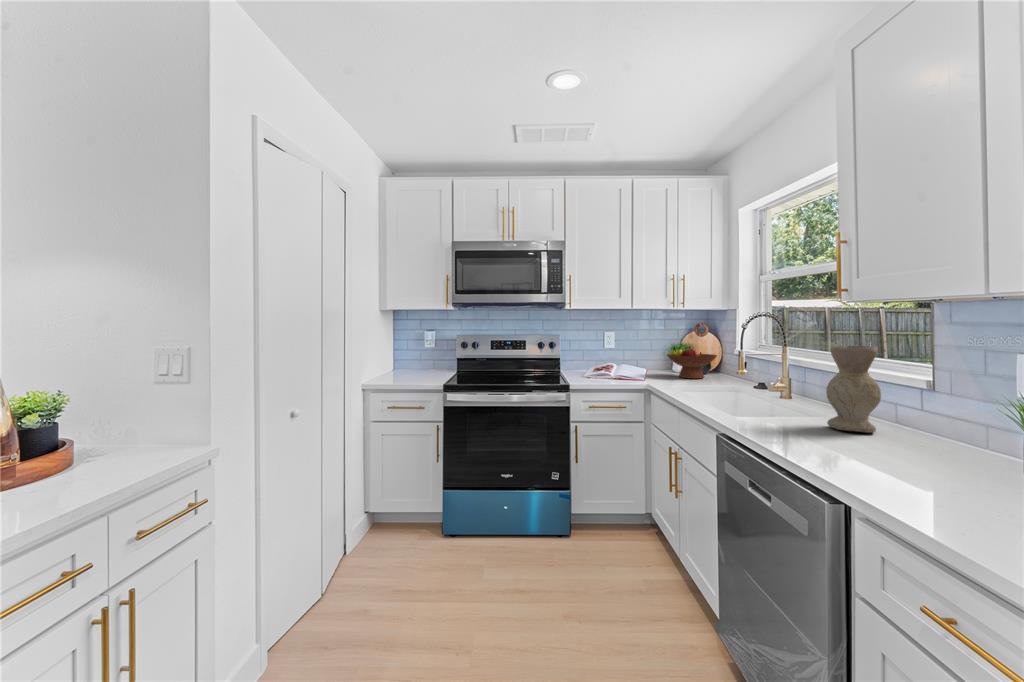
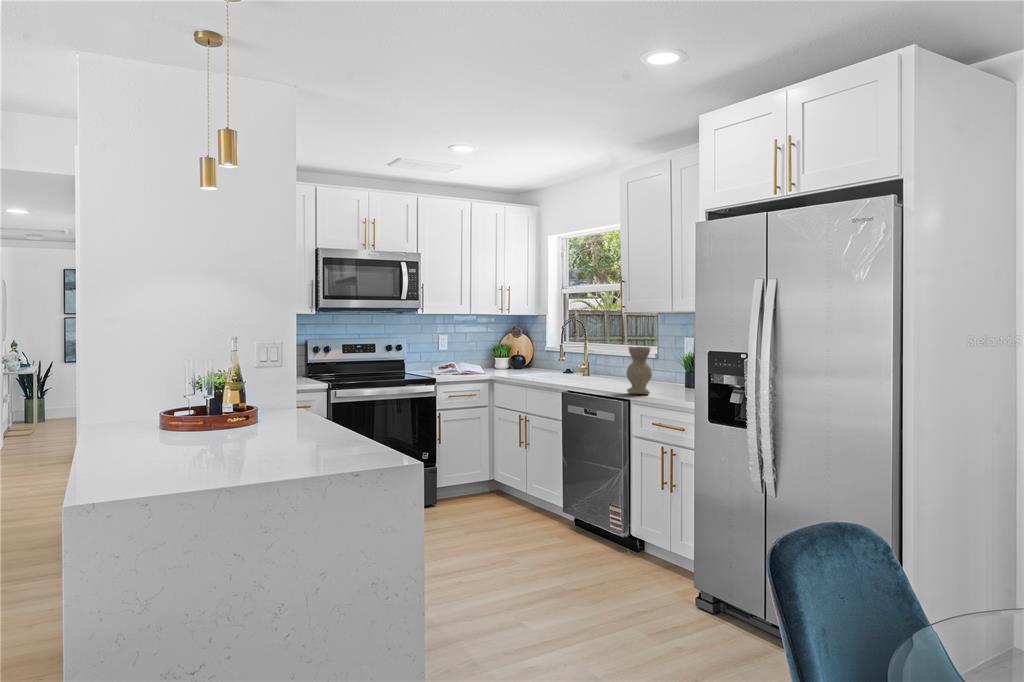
fruit bowl: present [667,347,717,379] -> none [496,347,535,373]

